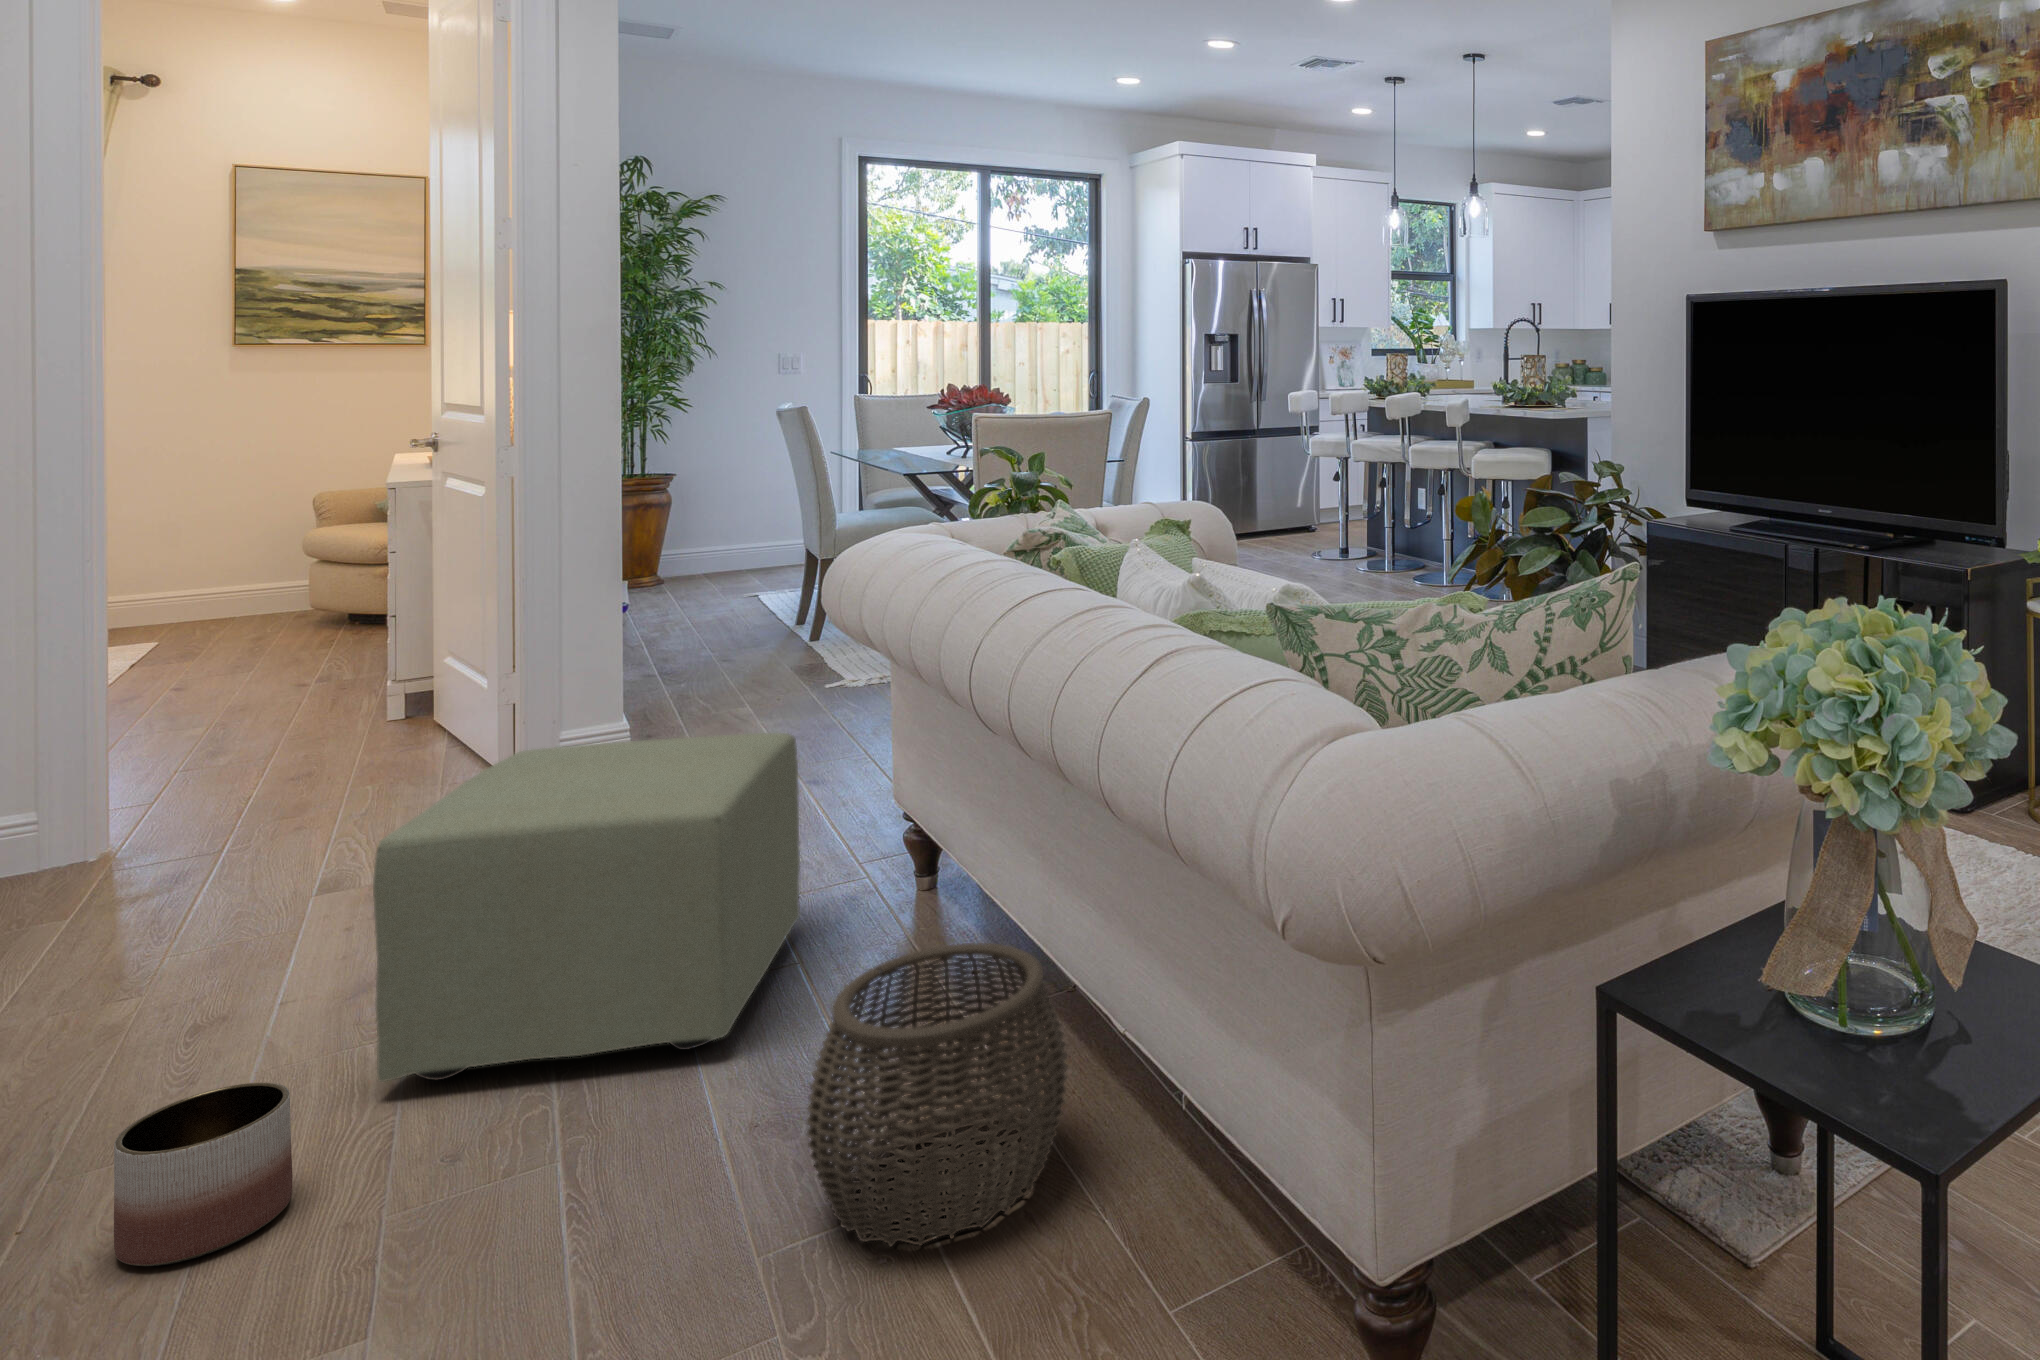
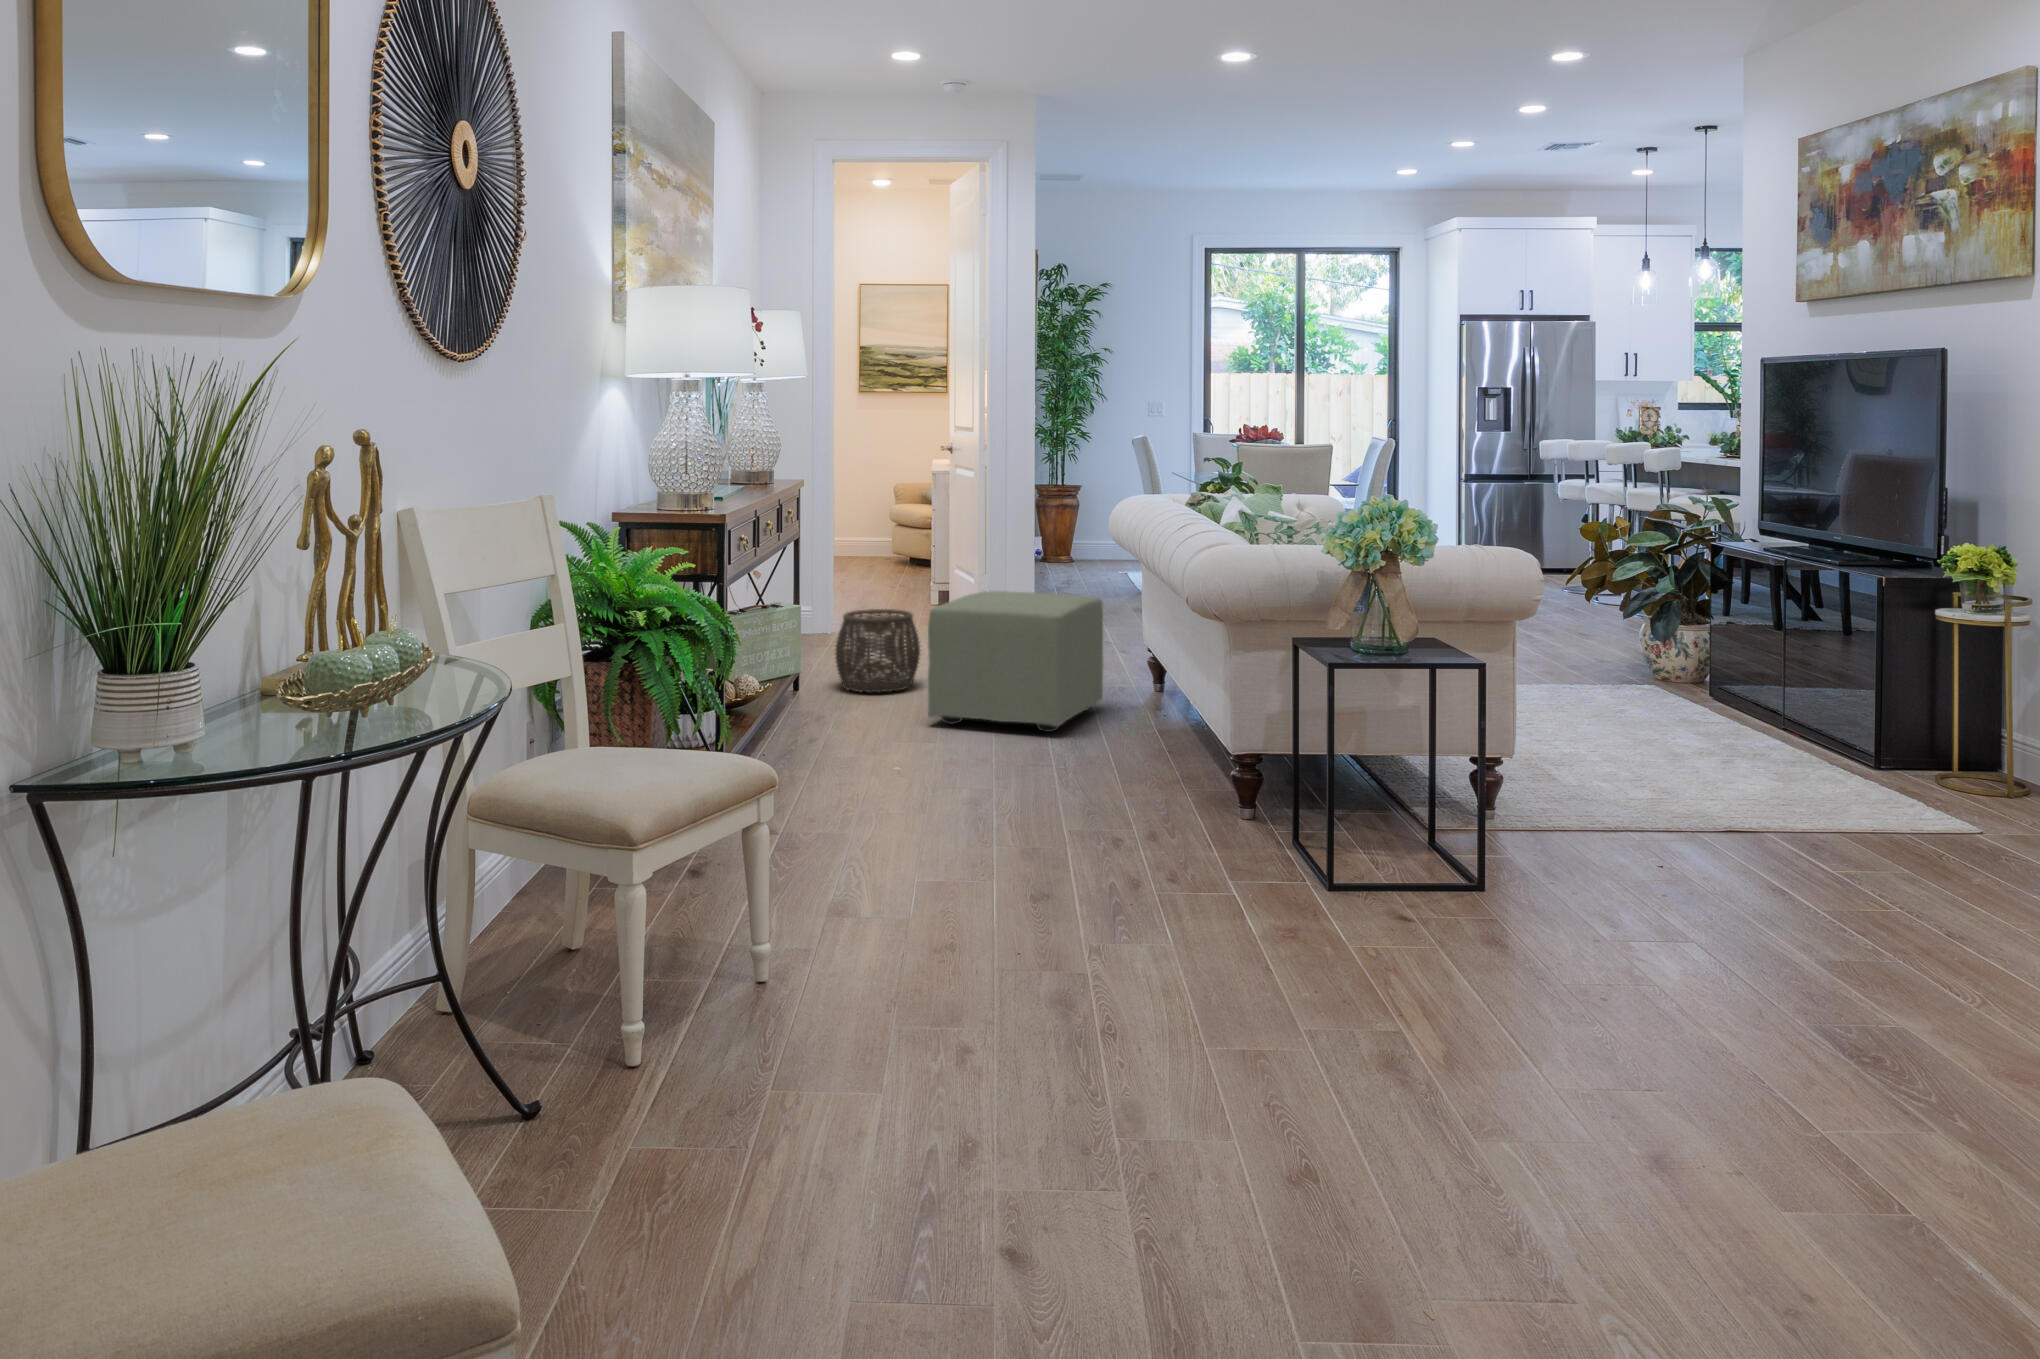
woven basket: present [807,943,1067,1246] -> present [835,609,920,693]
planter: present [114,1082,292,1266] -> none [850,693,902,748]

